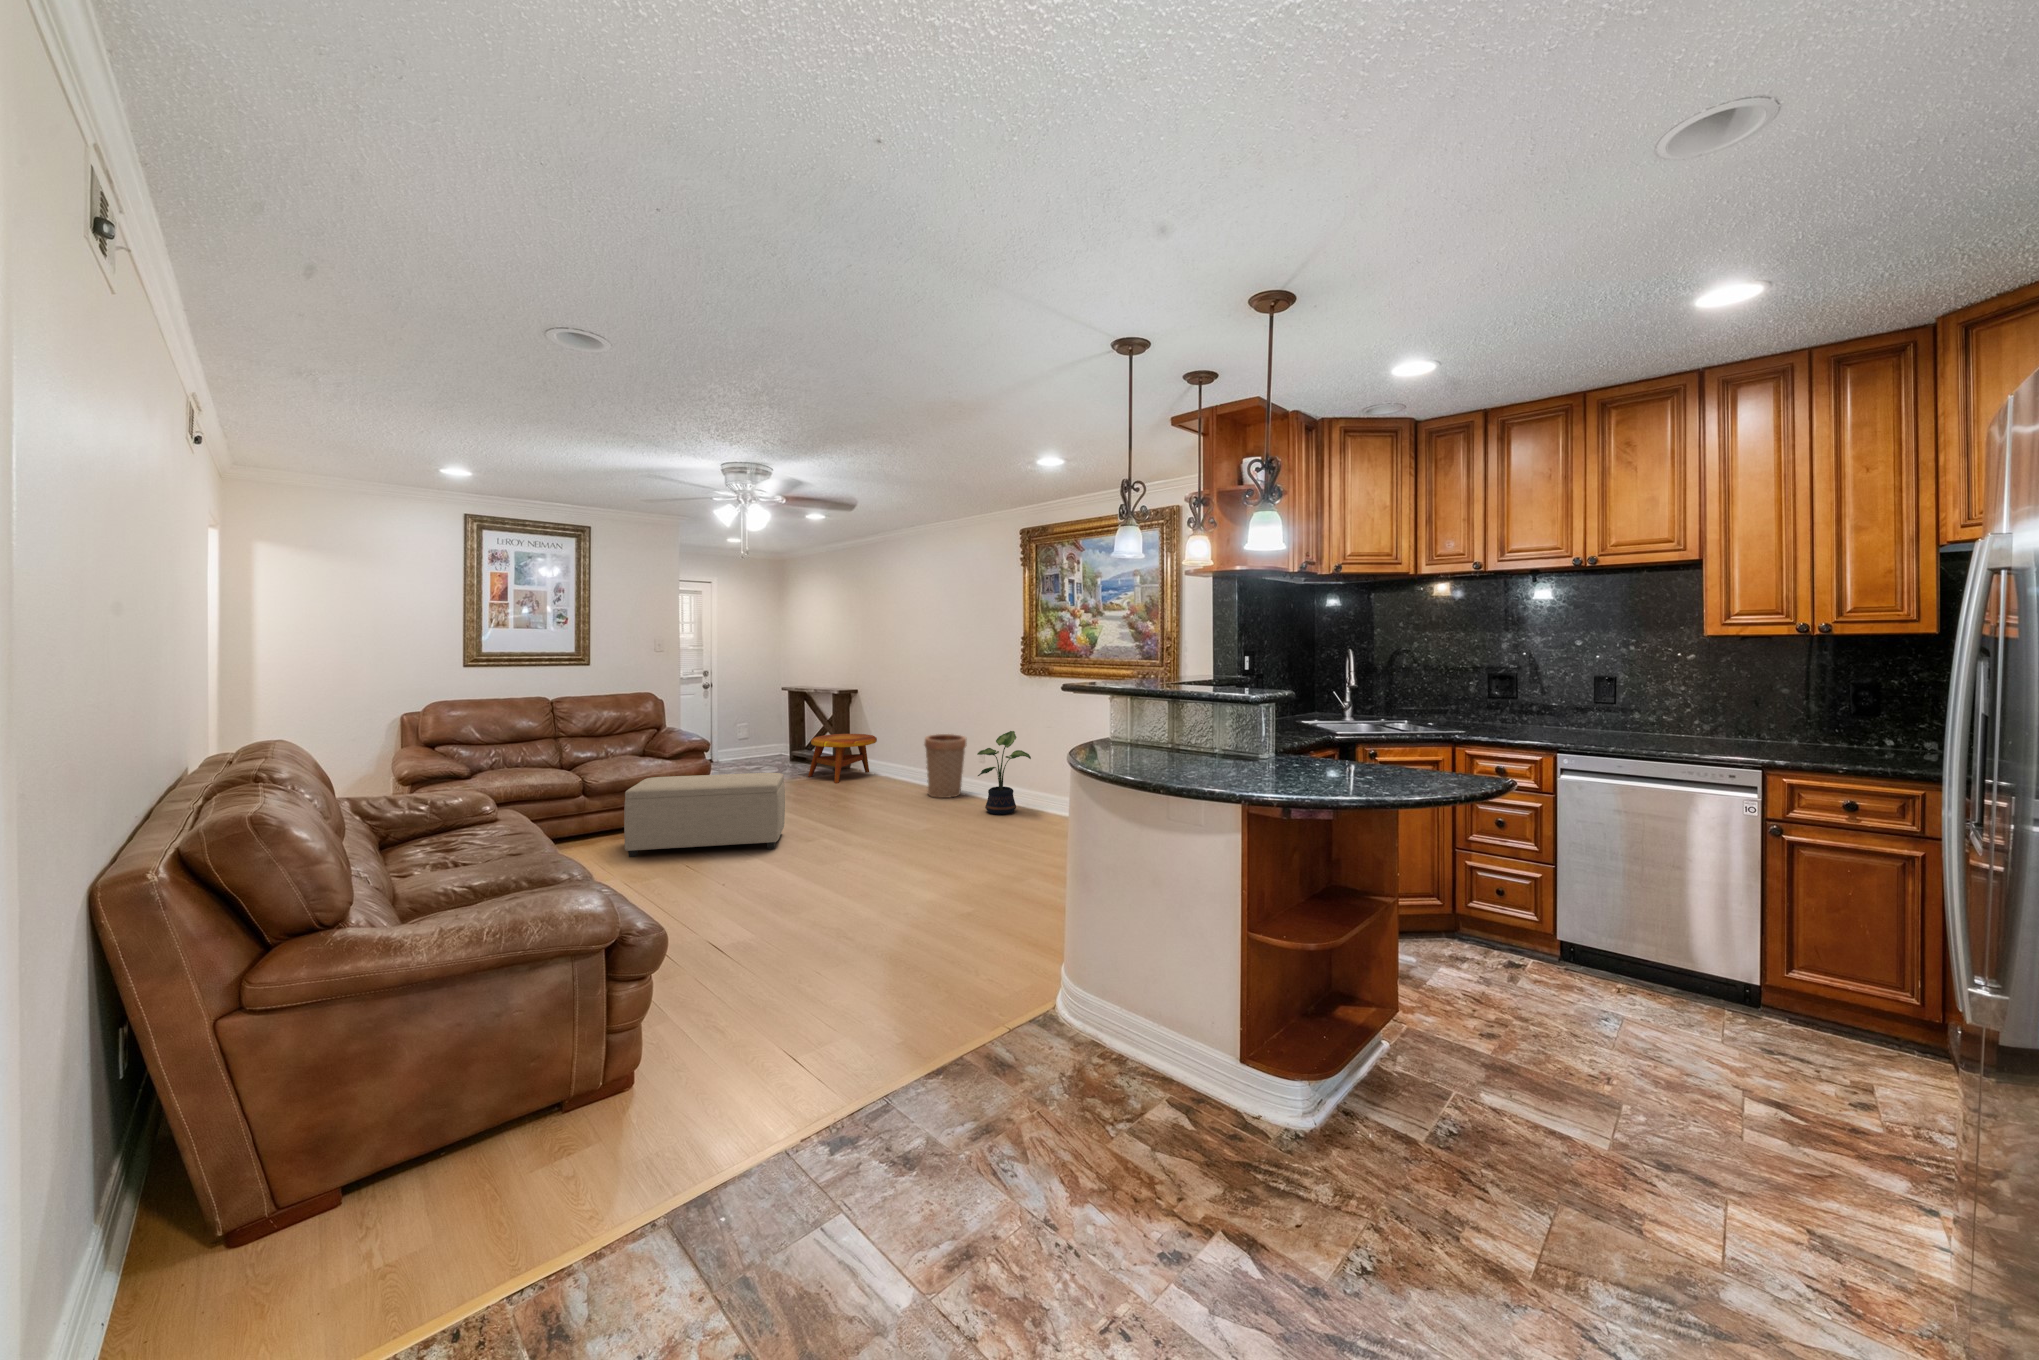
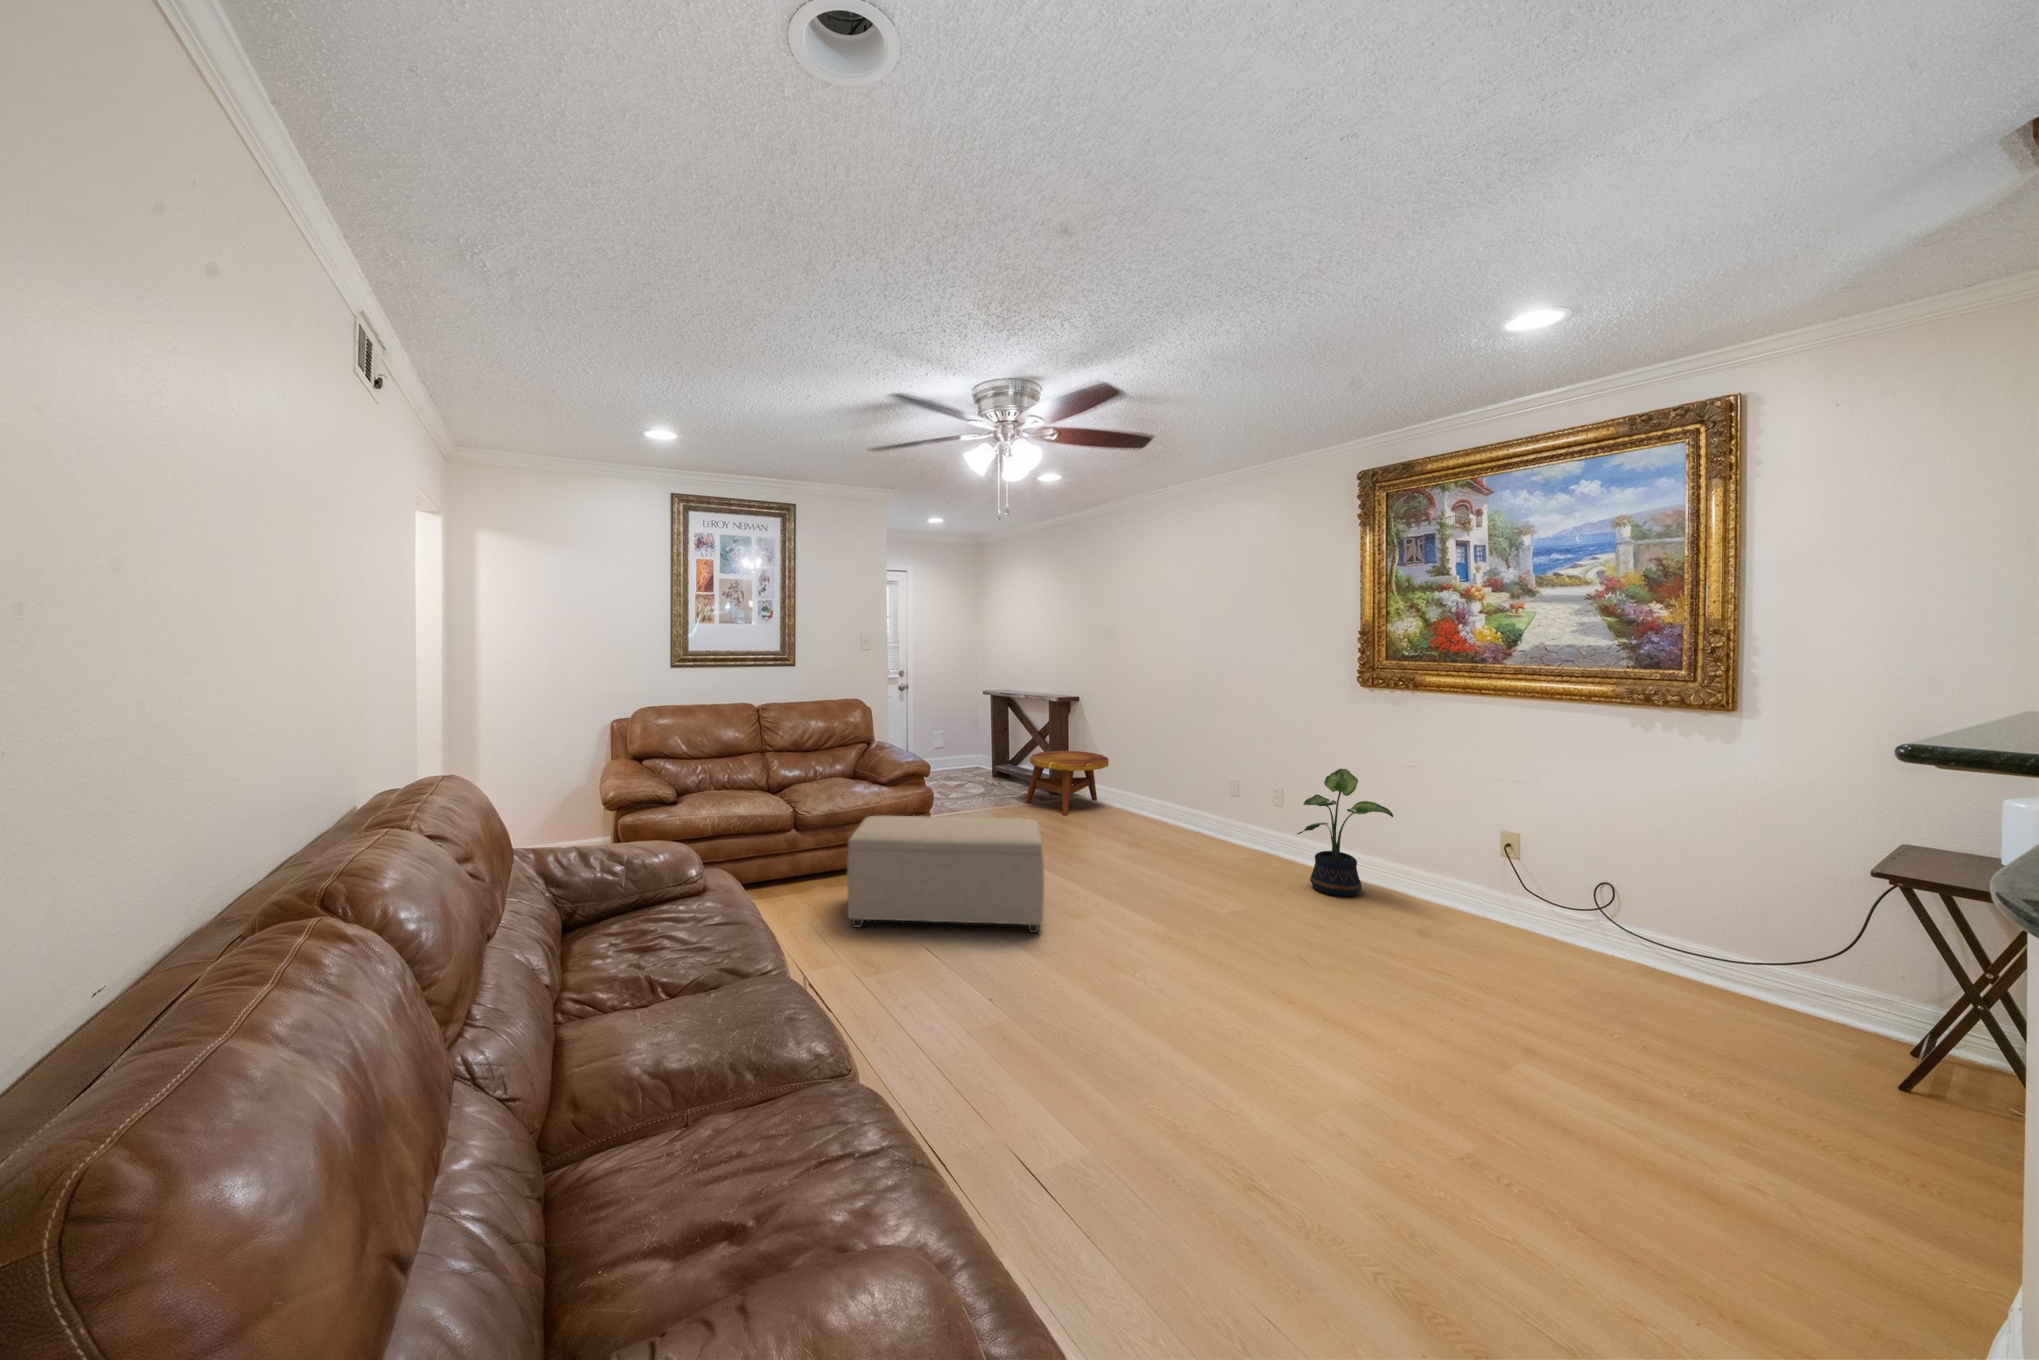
basket: present [924,734,966,798] -> none [1195,763,1256,854]

